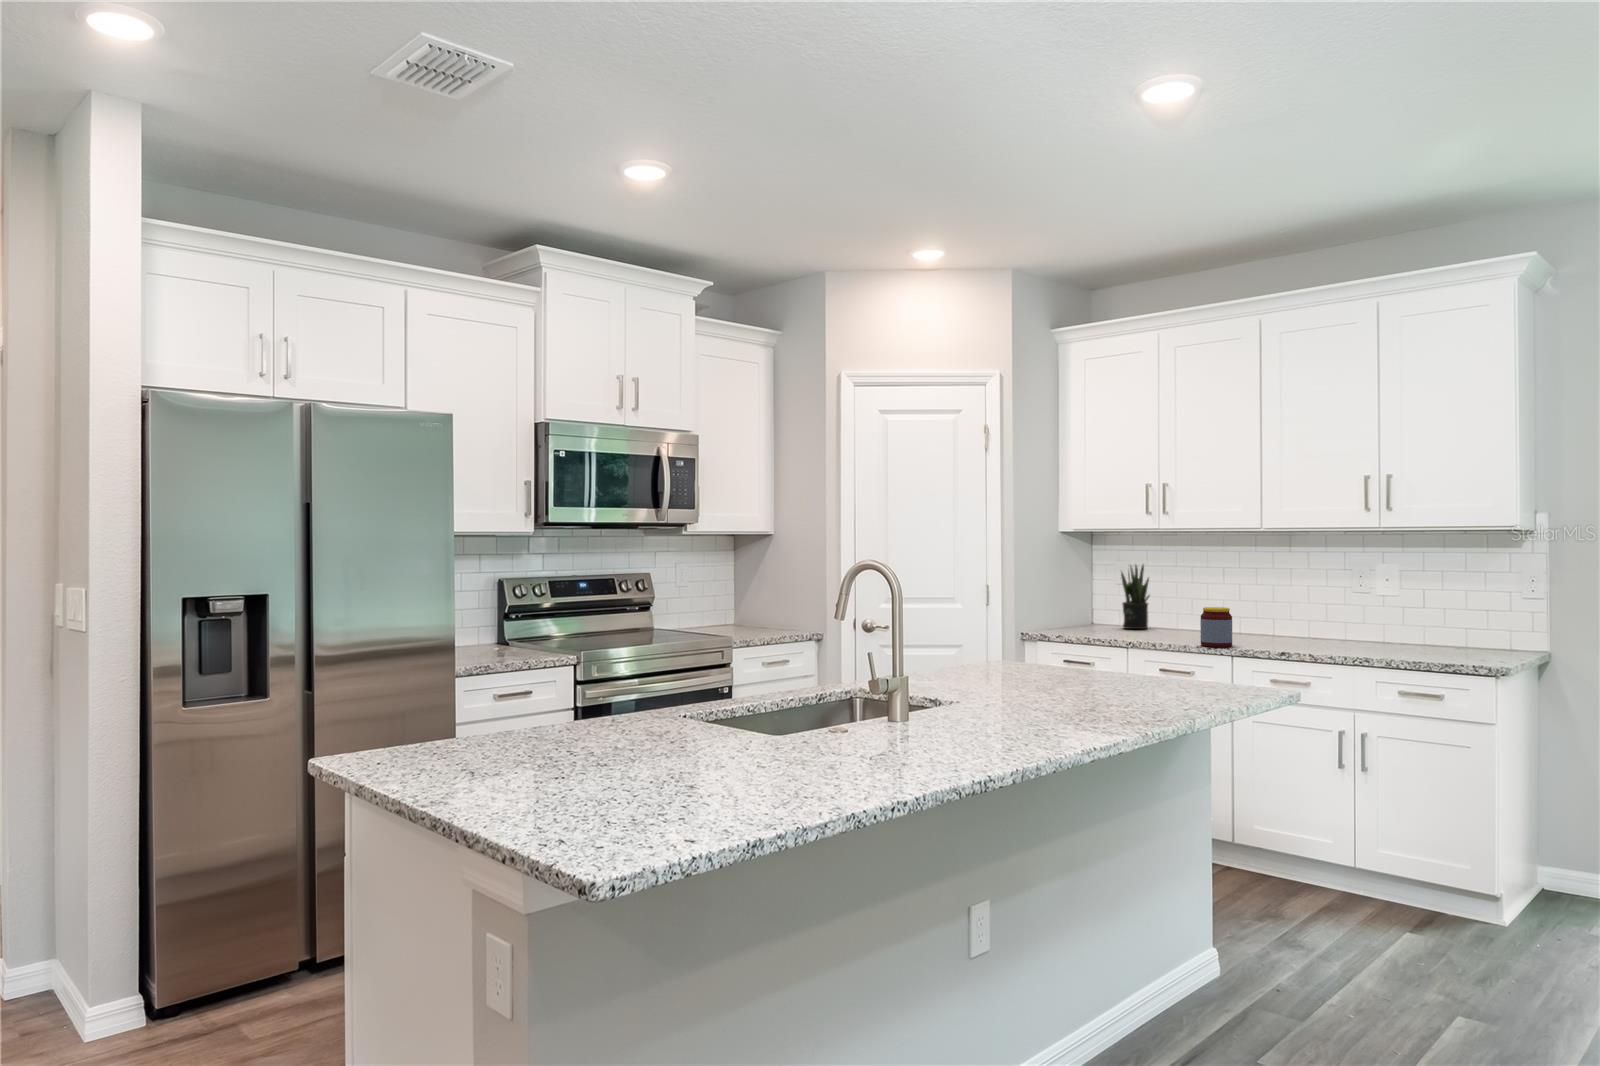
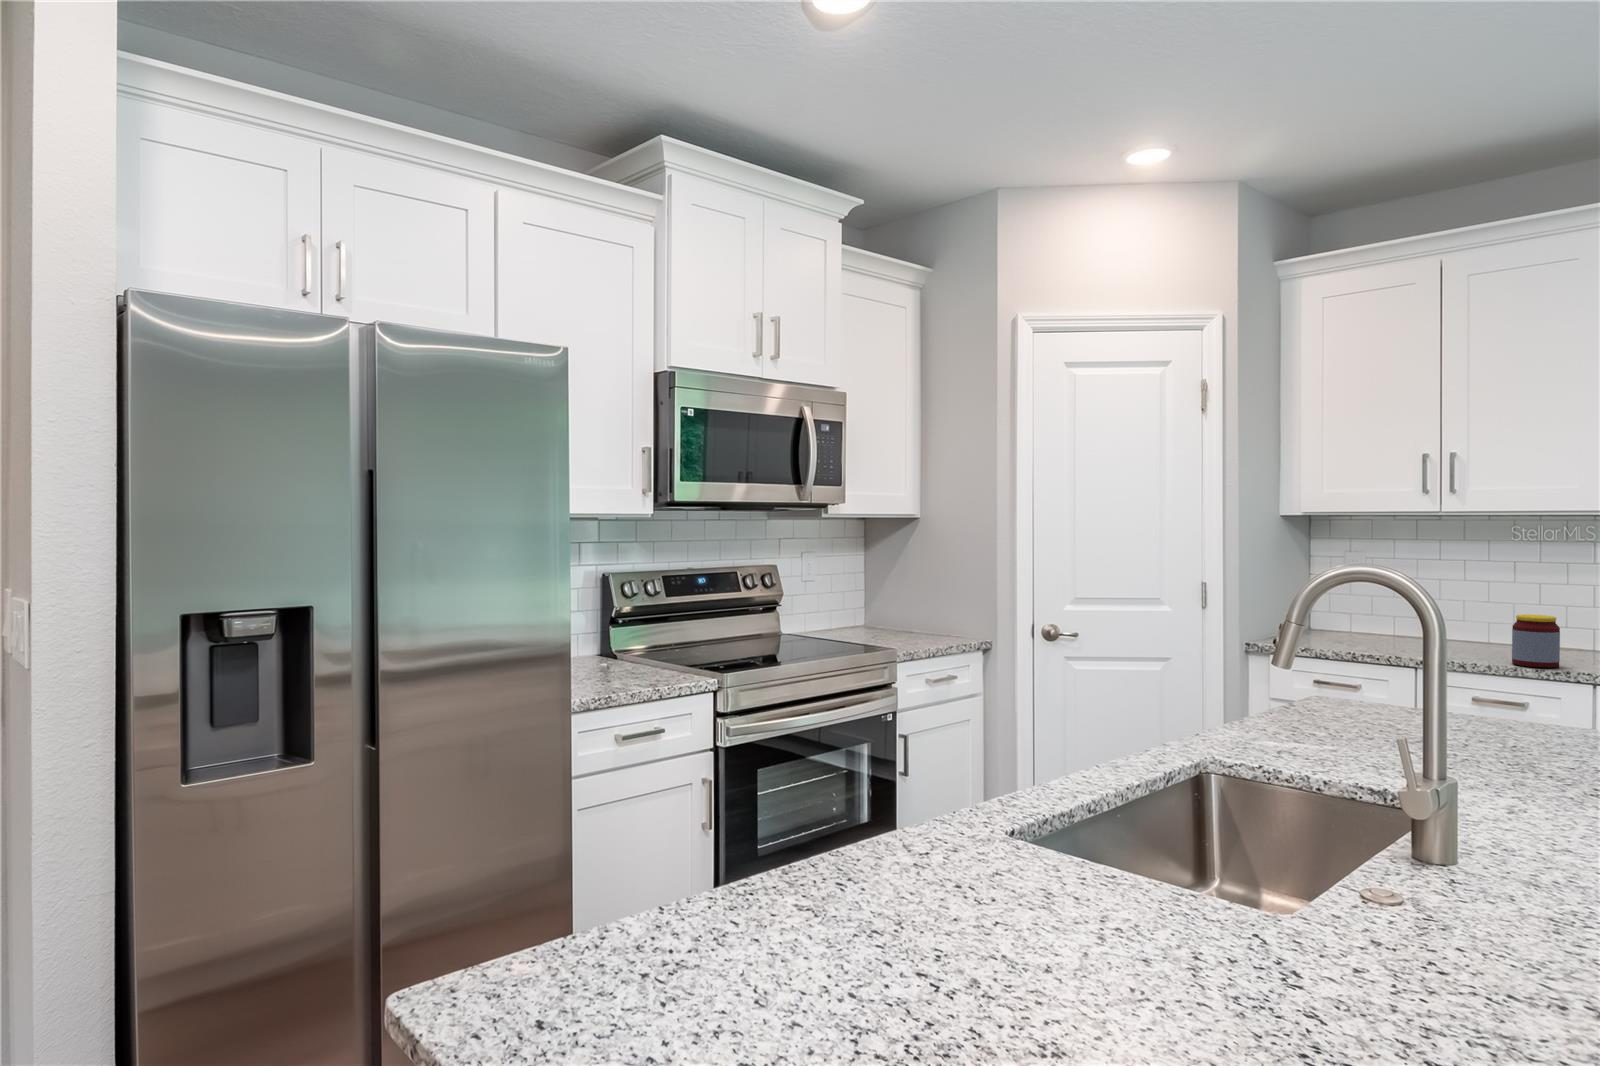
potted plant: present [1121,565,1149,629] -> none [1359,554,1398,636]

